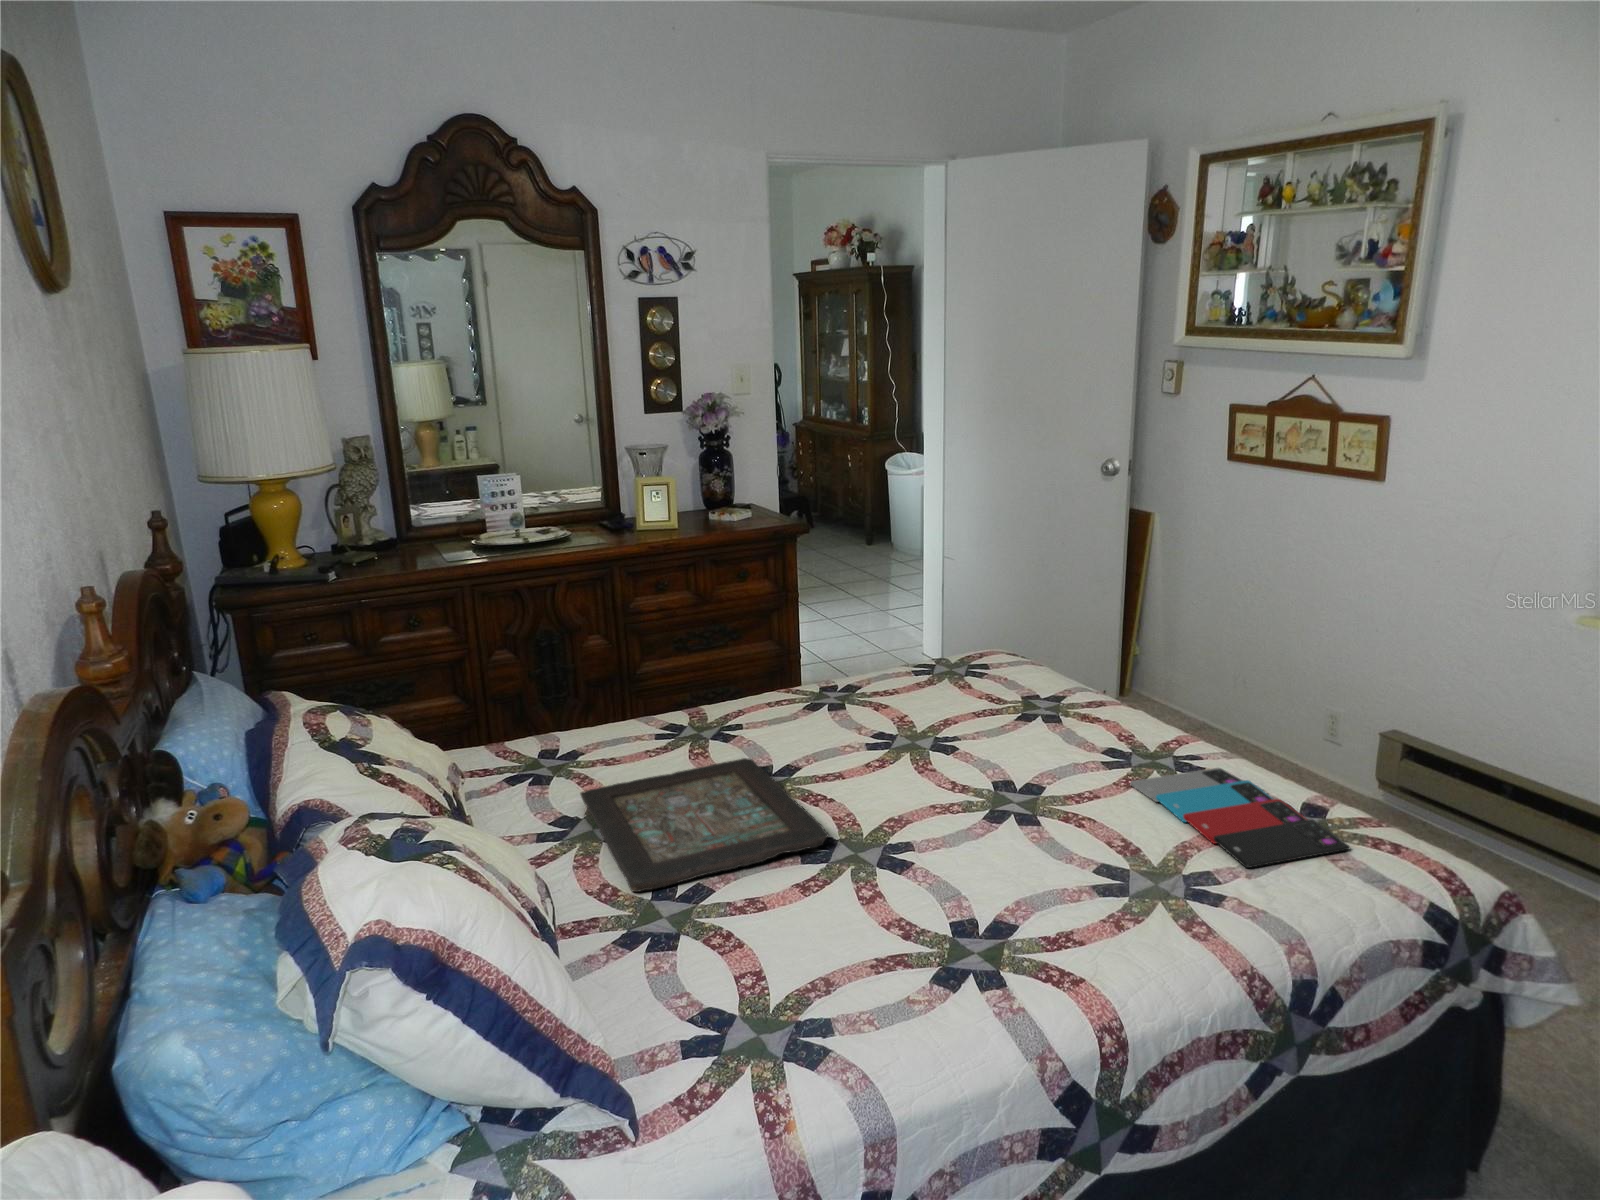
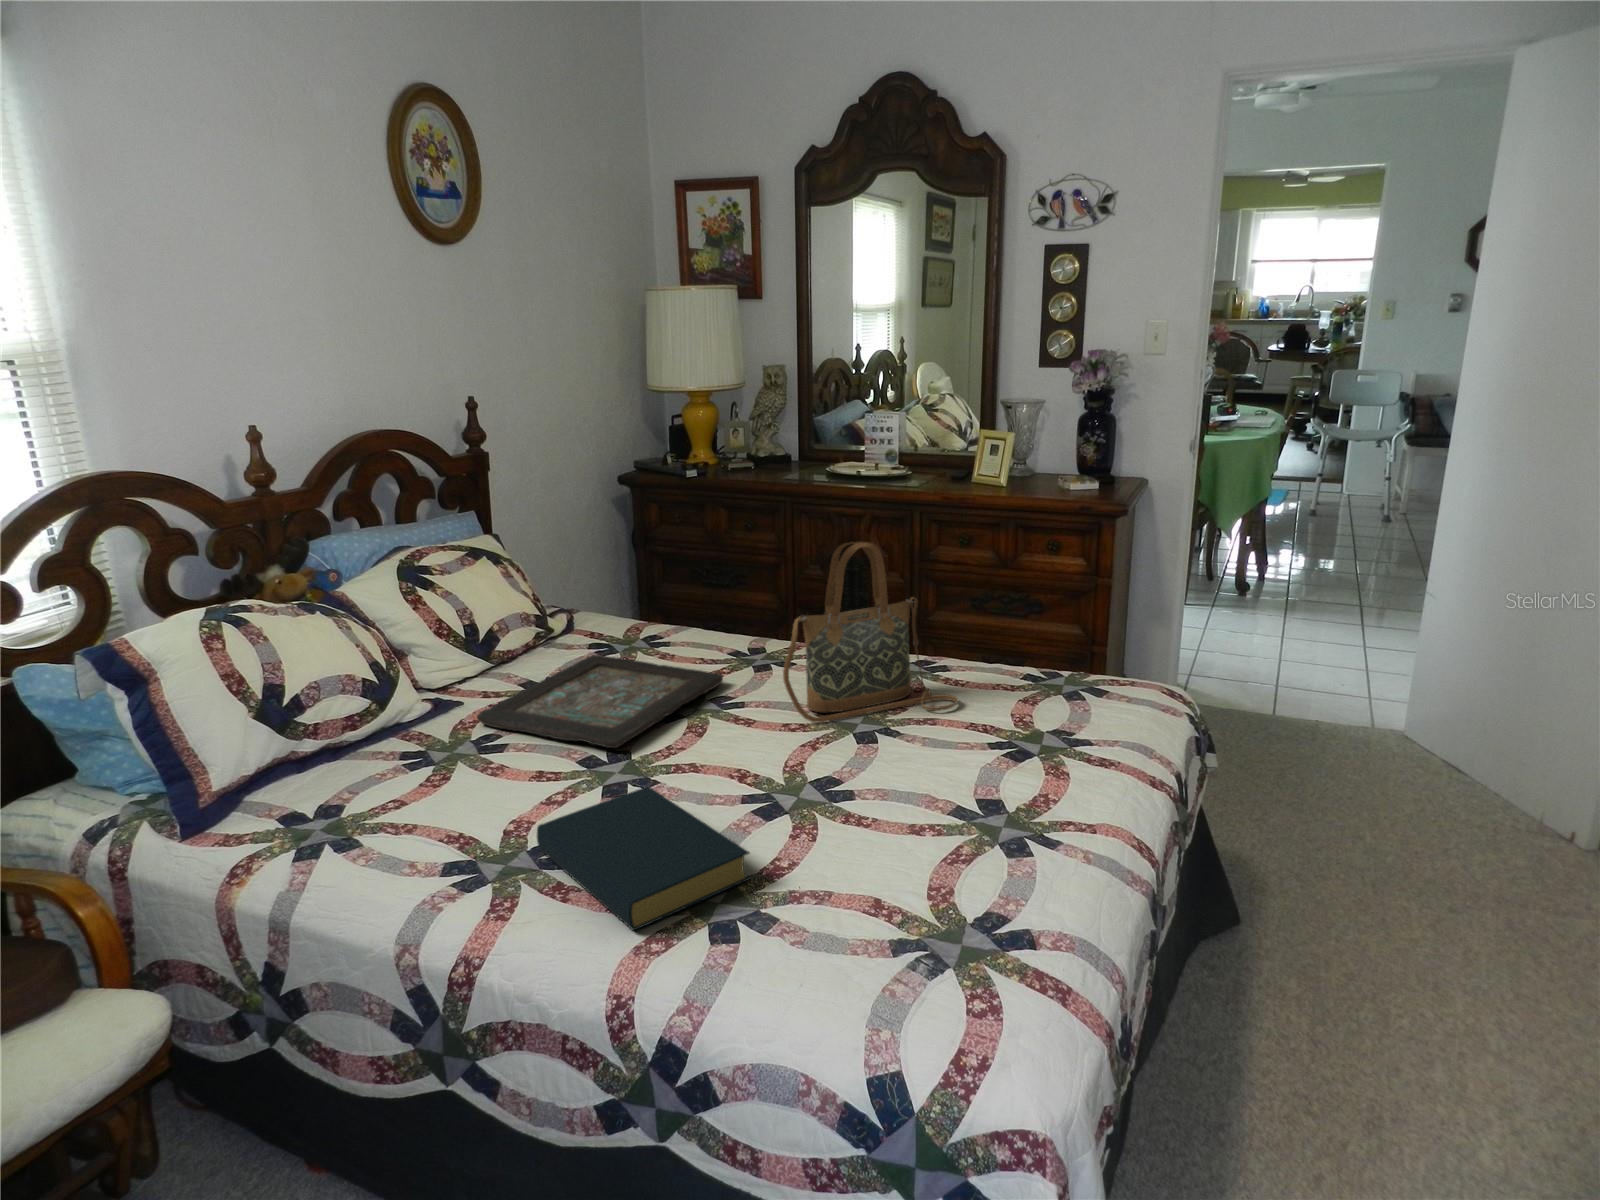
handbag: none [853,581,952,762] -> present [783,542,958,722]
smartphone: present [1130,768,1350,868] -> none [805,823,1043,985]
hardback book: none [969,837,1182,930] -> present [537,786,750,930]

